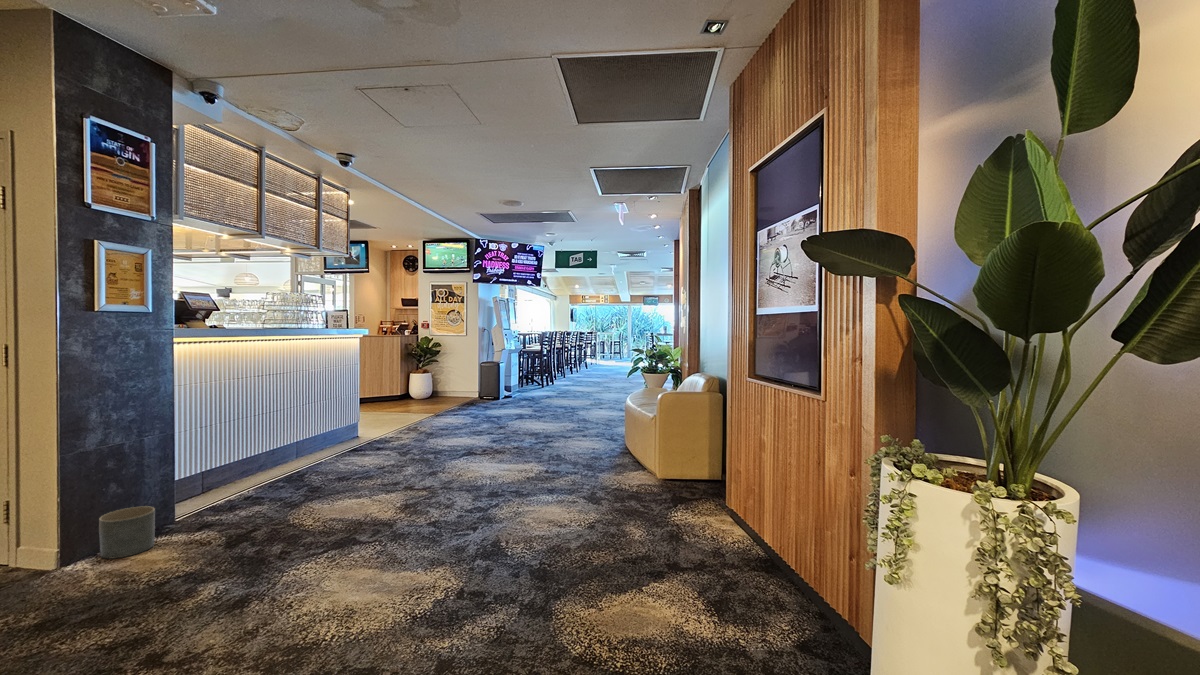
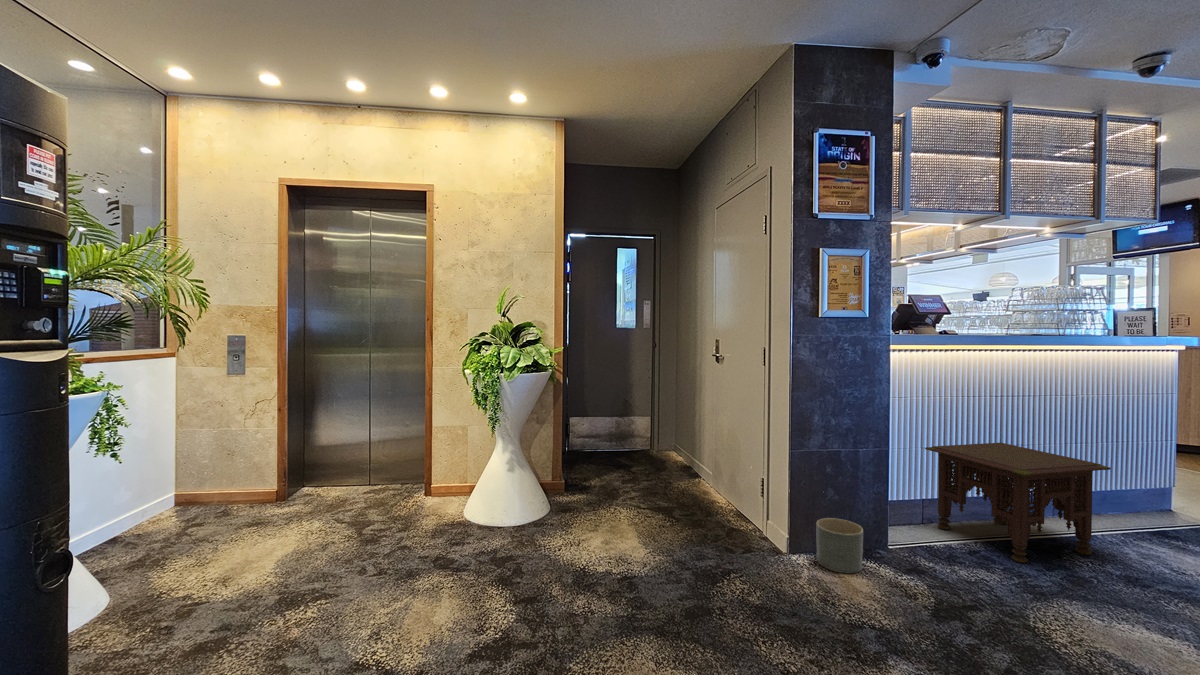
side table: none [203,412,330,494] -> present [925,443,1111,563]

